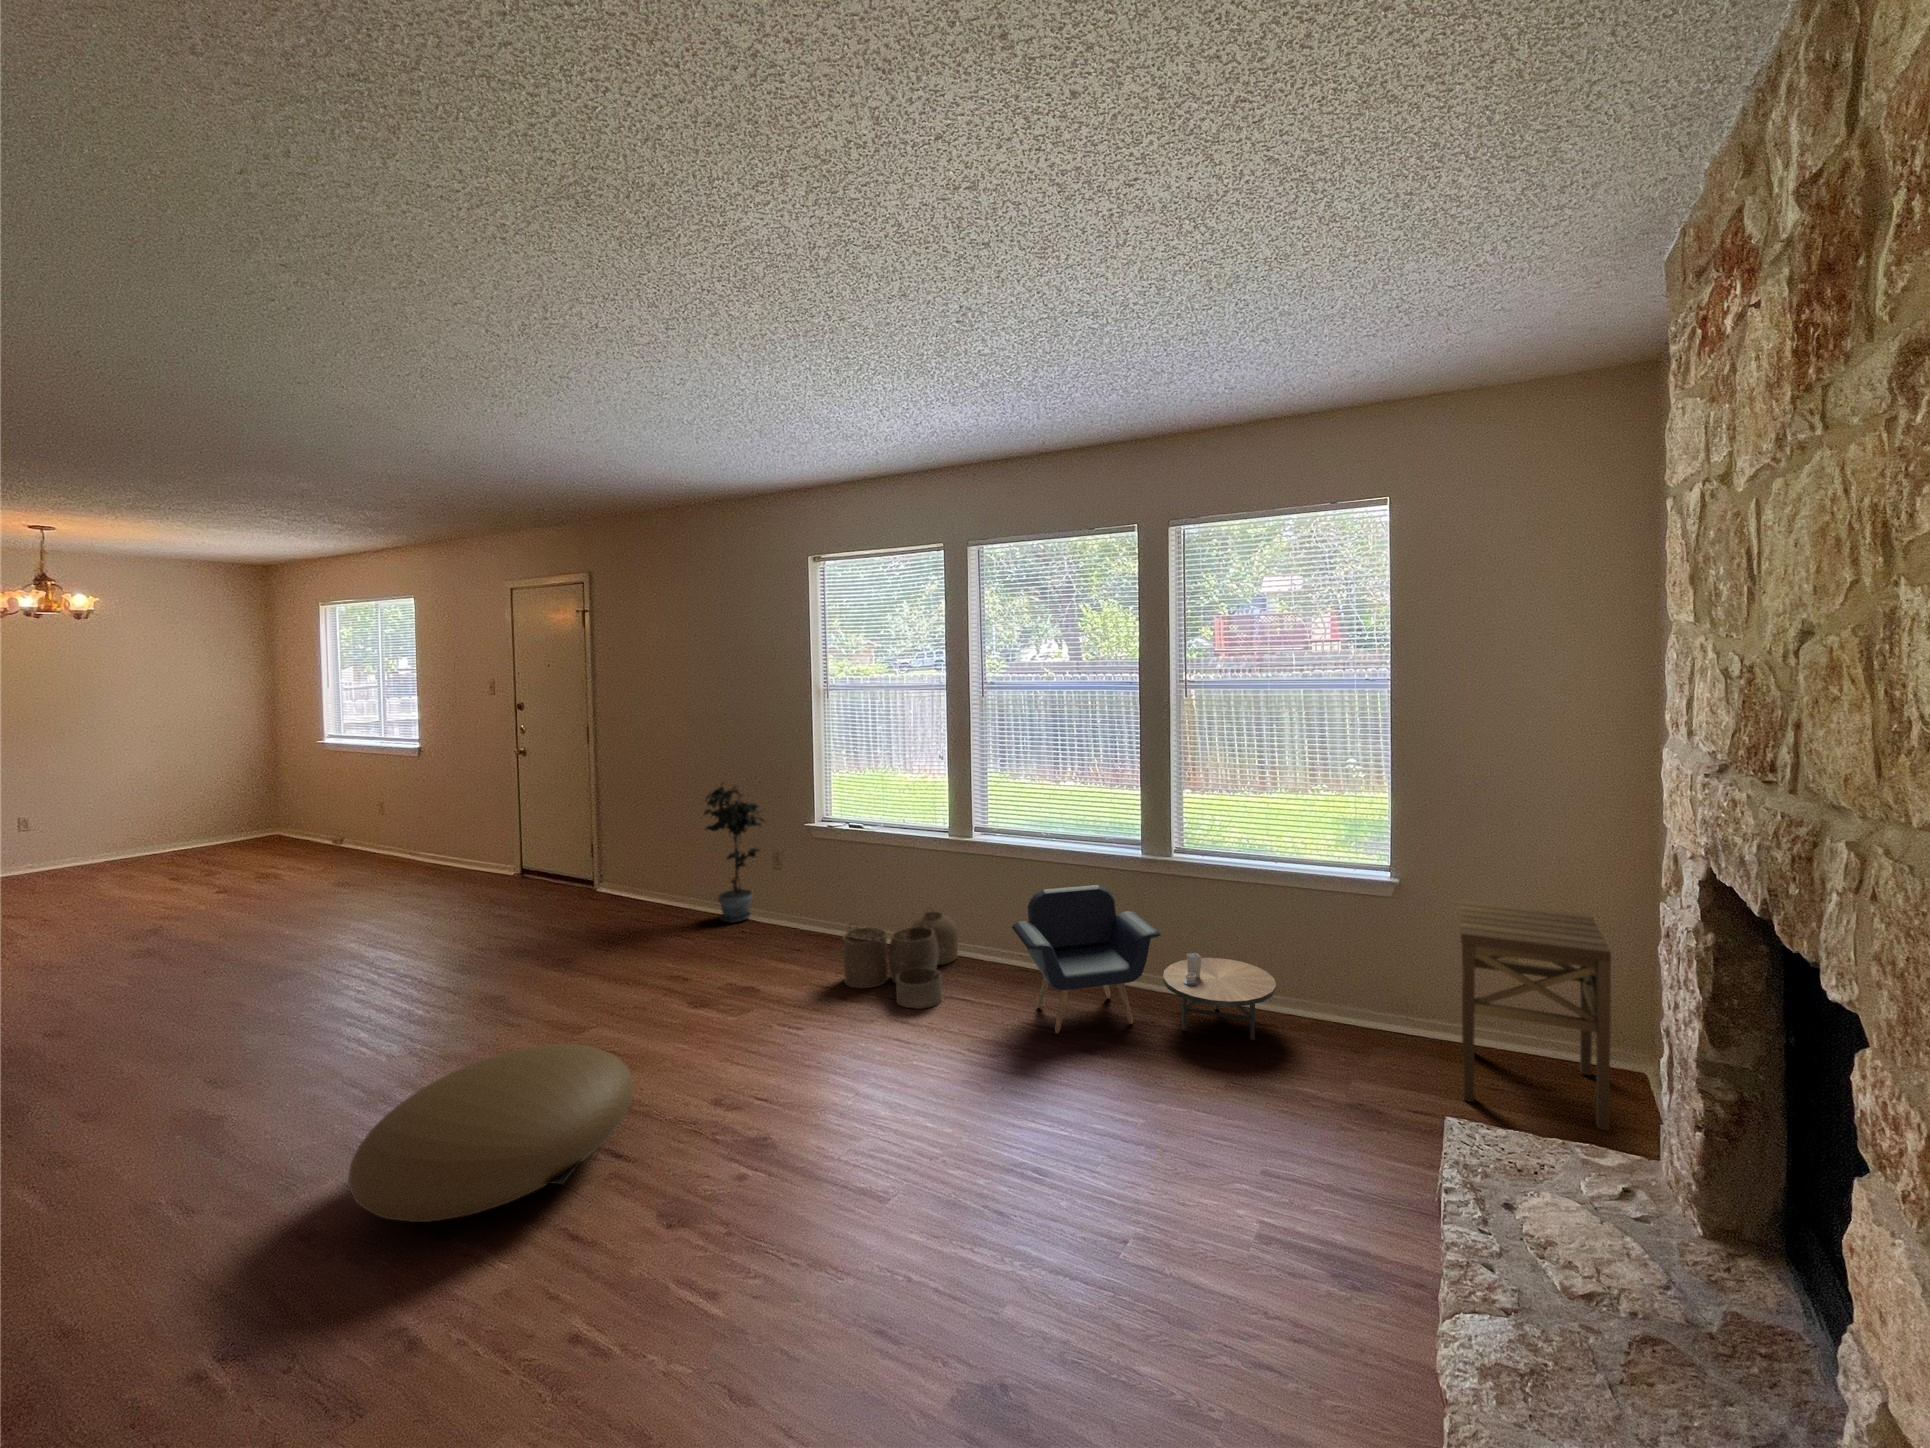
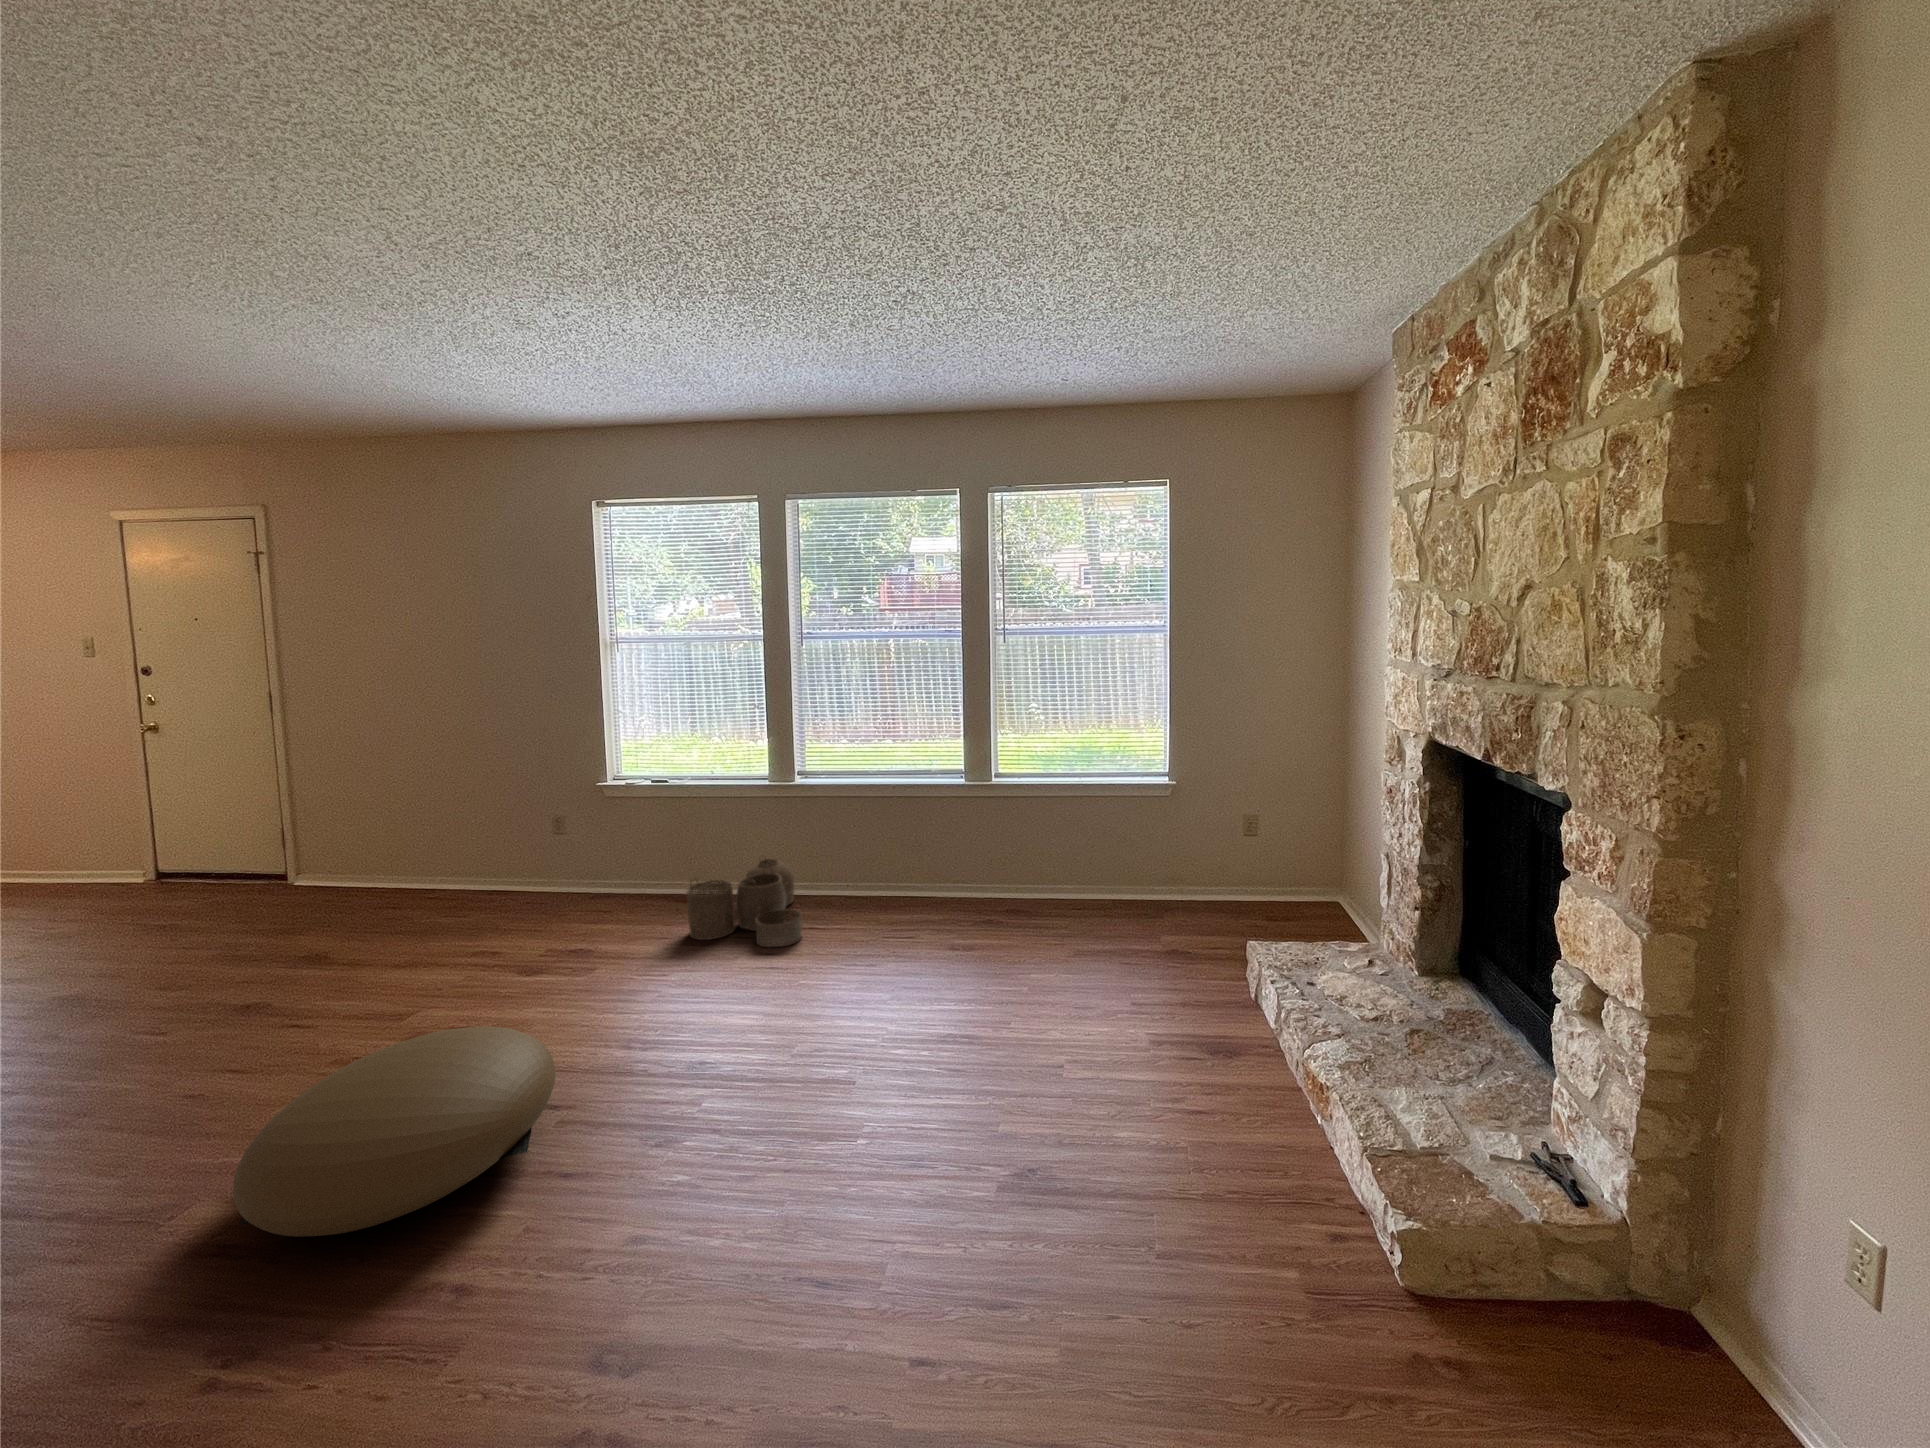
potted plant: present [704,783,764,923] -> none [464,750,550,903]
armchair: present [1012,885,1276,1040] -> none [873,813,1098,943]
side table: present [1459,900,1611,1131] -> none [1224,793,1333,936]

